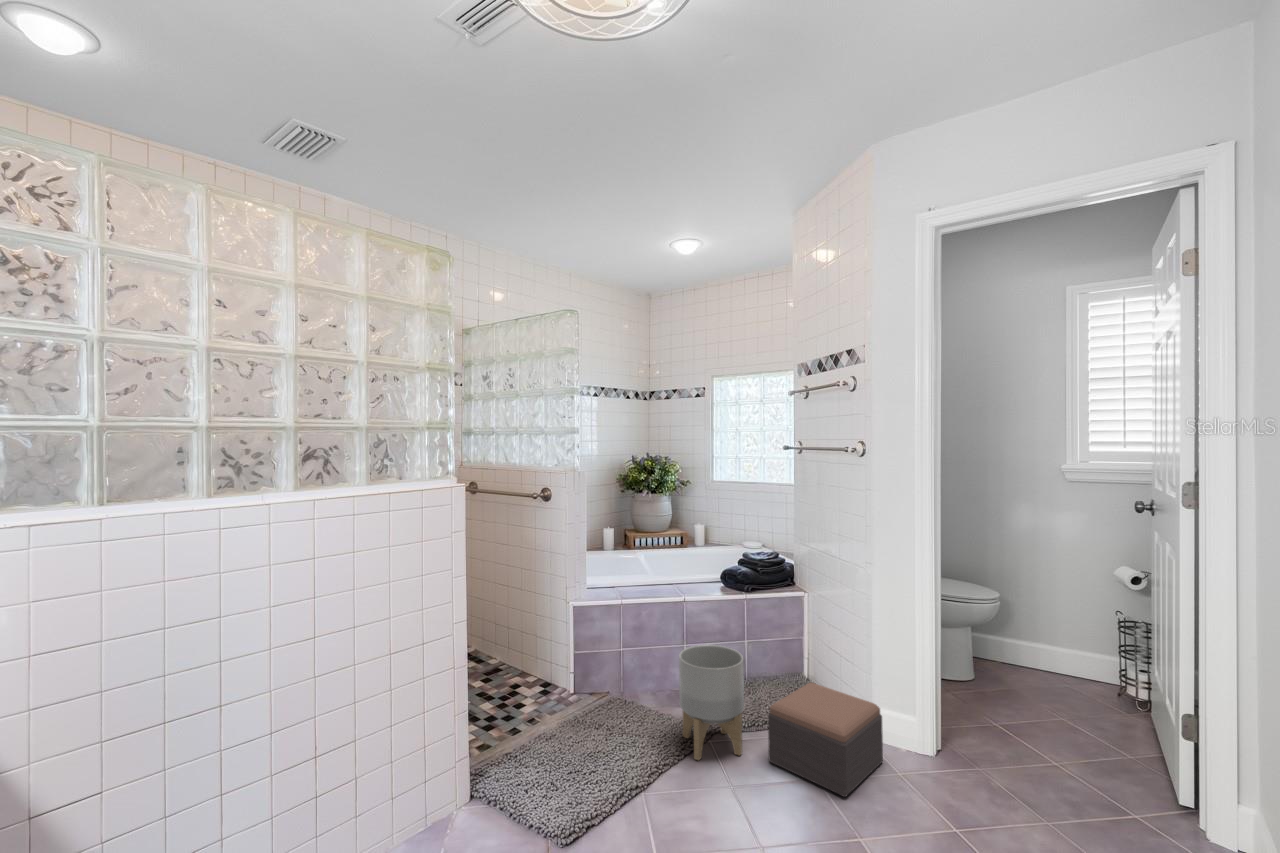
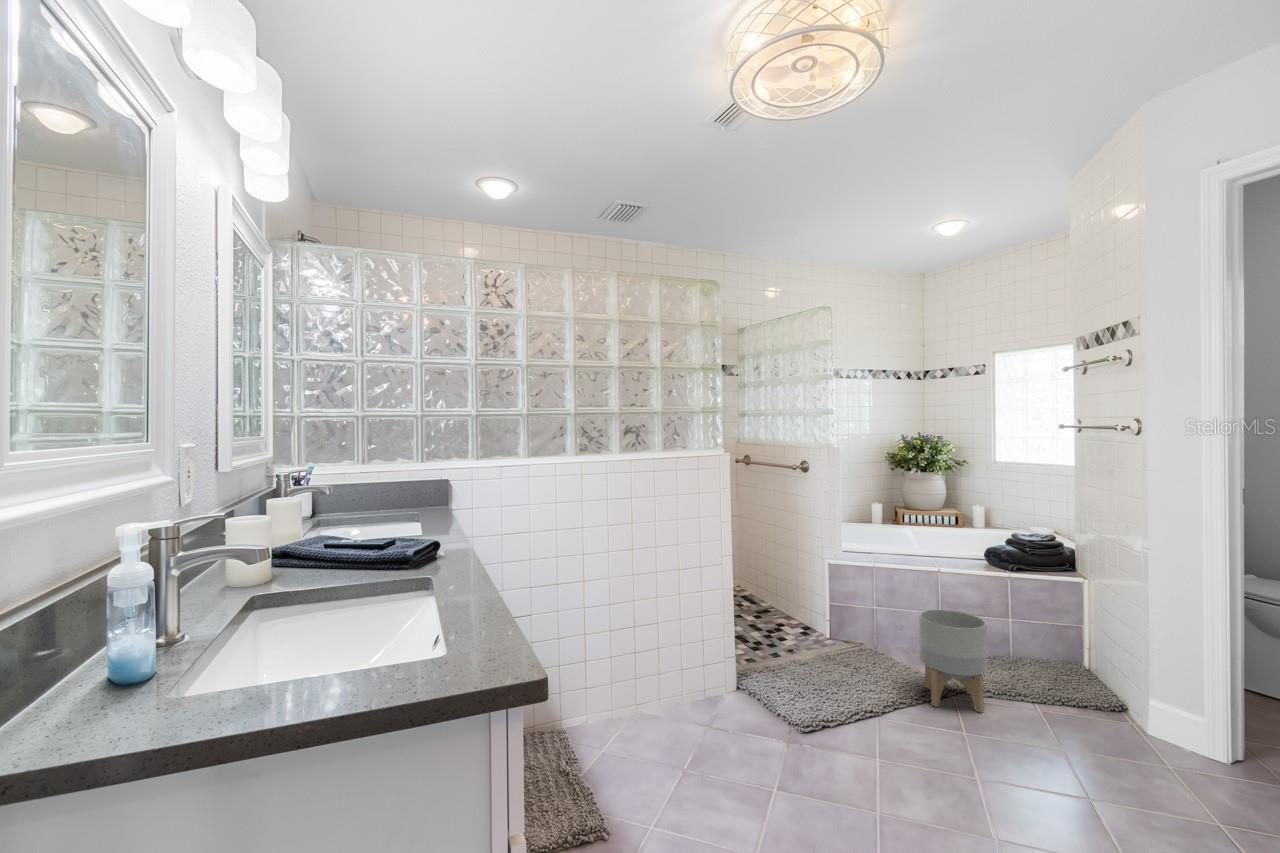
footstool: present [768,683,883,797] -> none [1010,662,1153,768]

